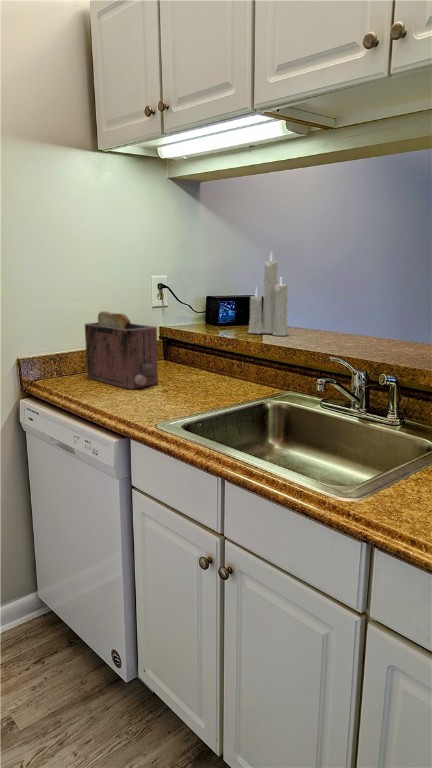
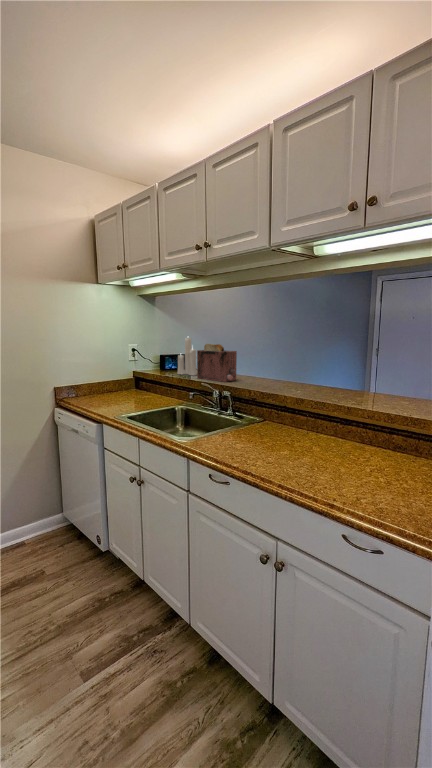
toaster: present [85,311,158,389] -> present [197,344,237,382]

